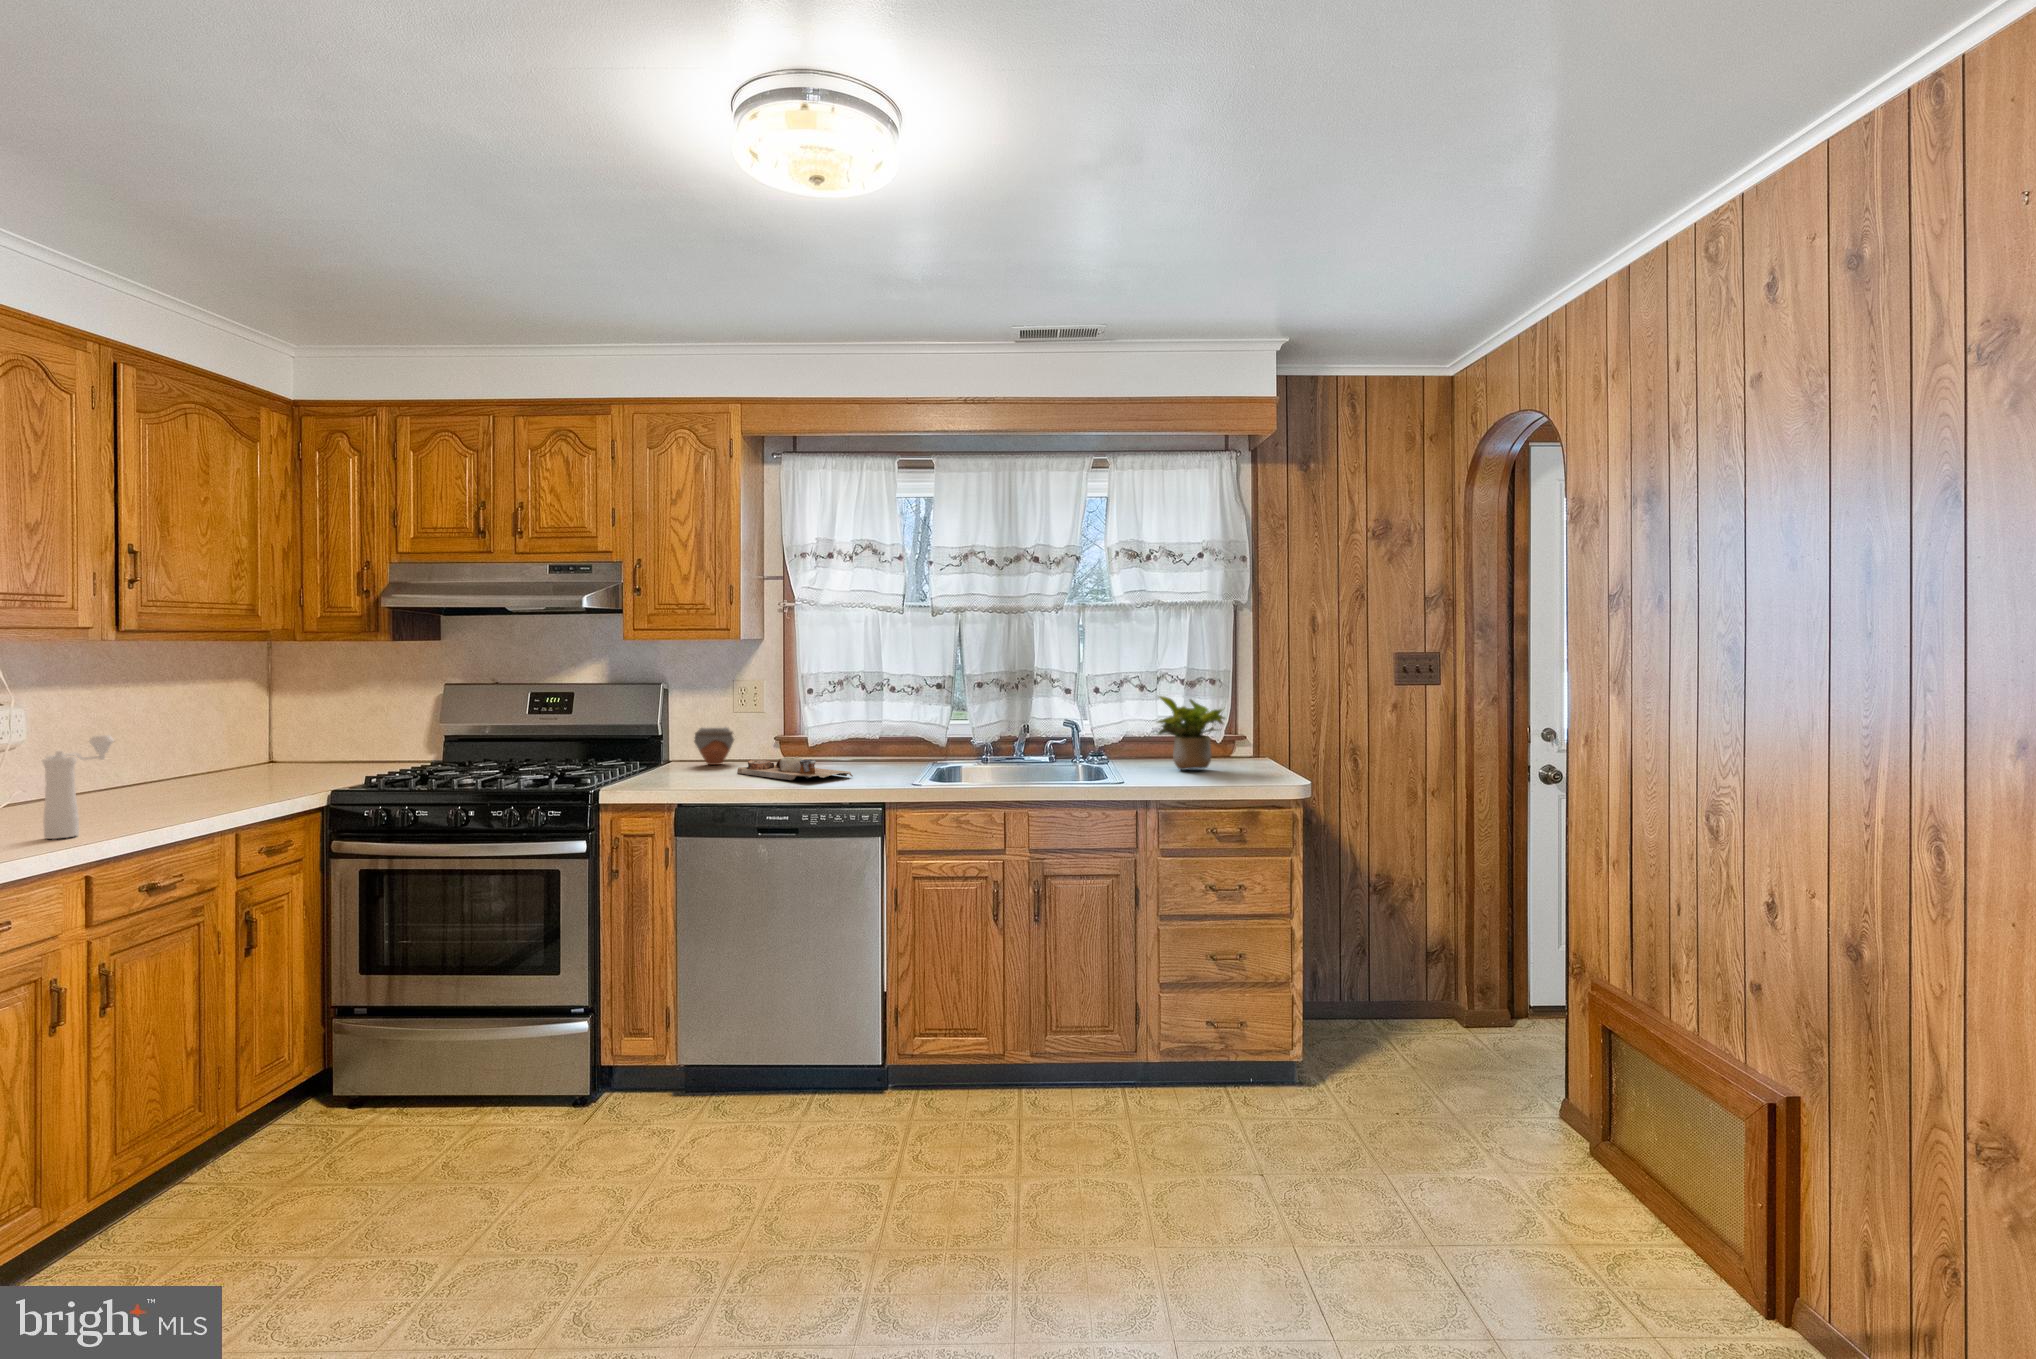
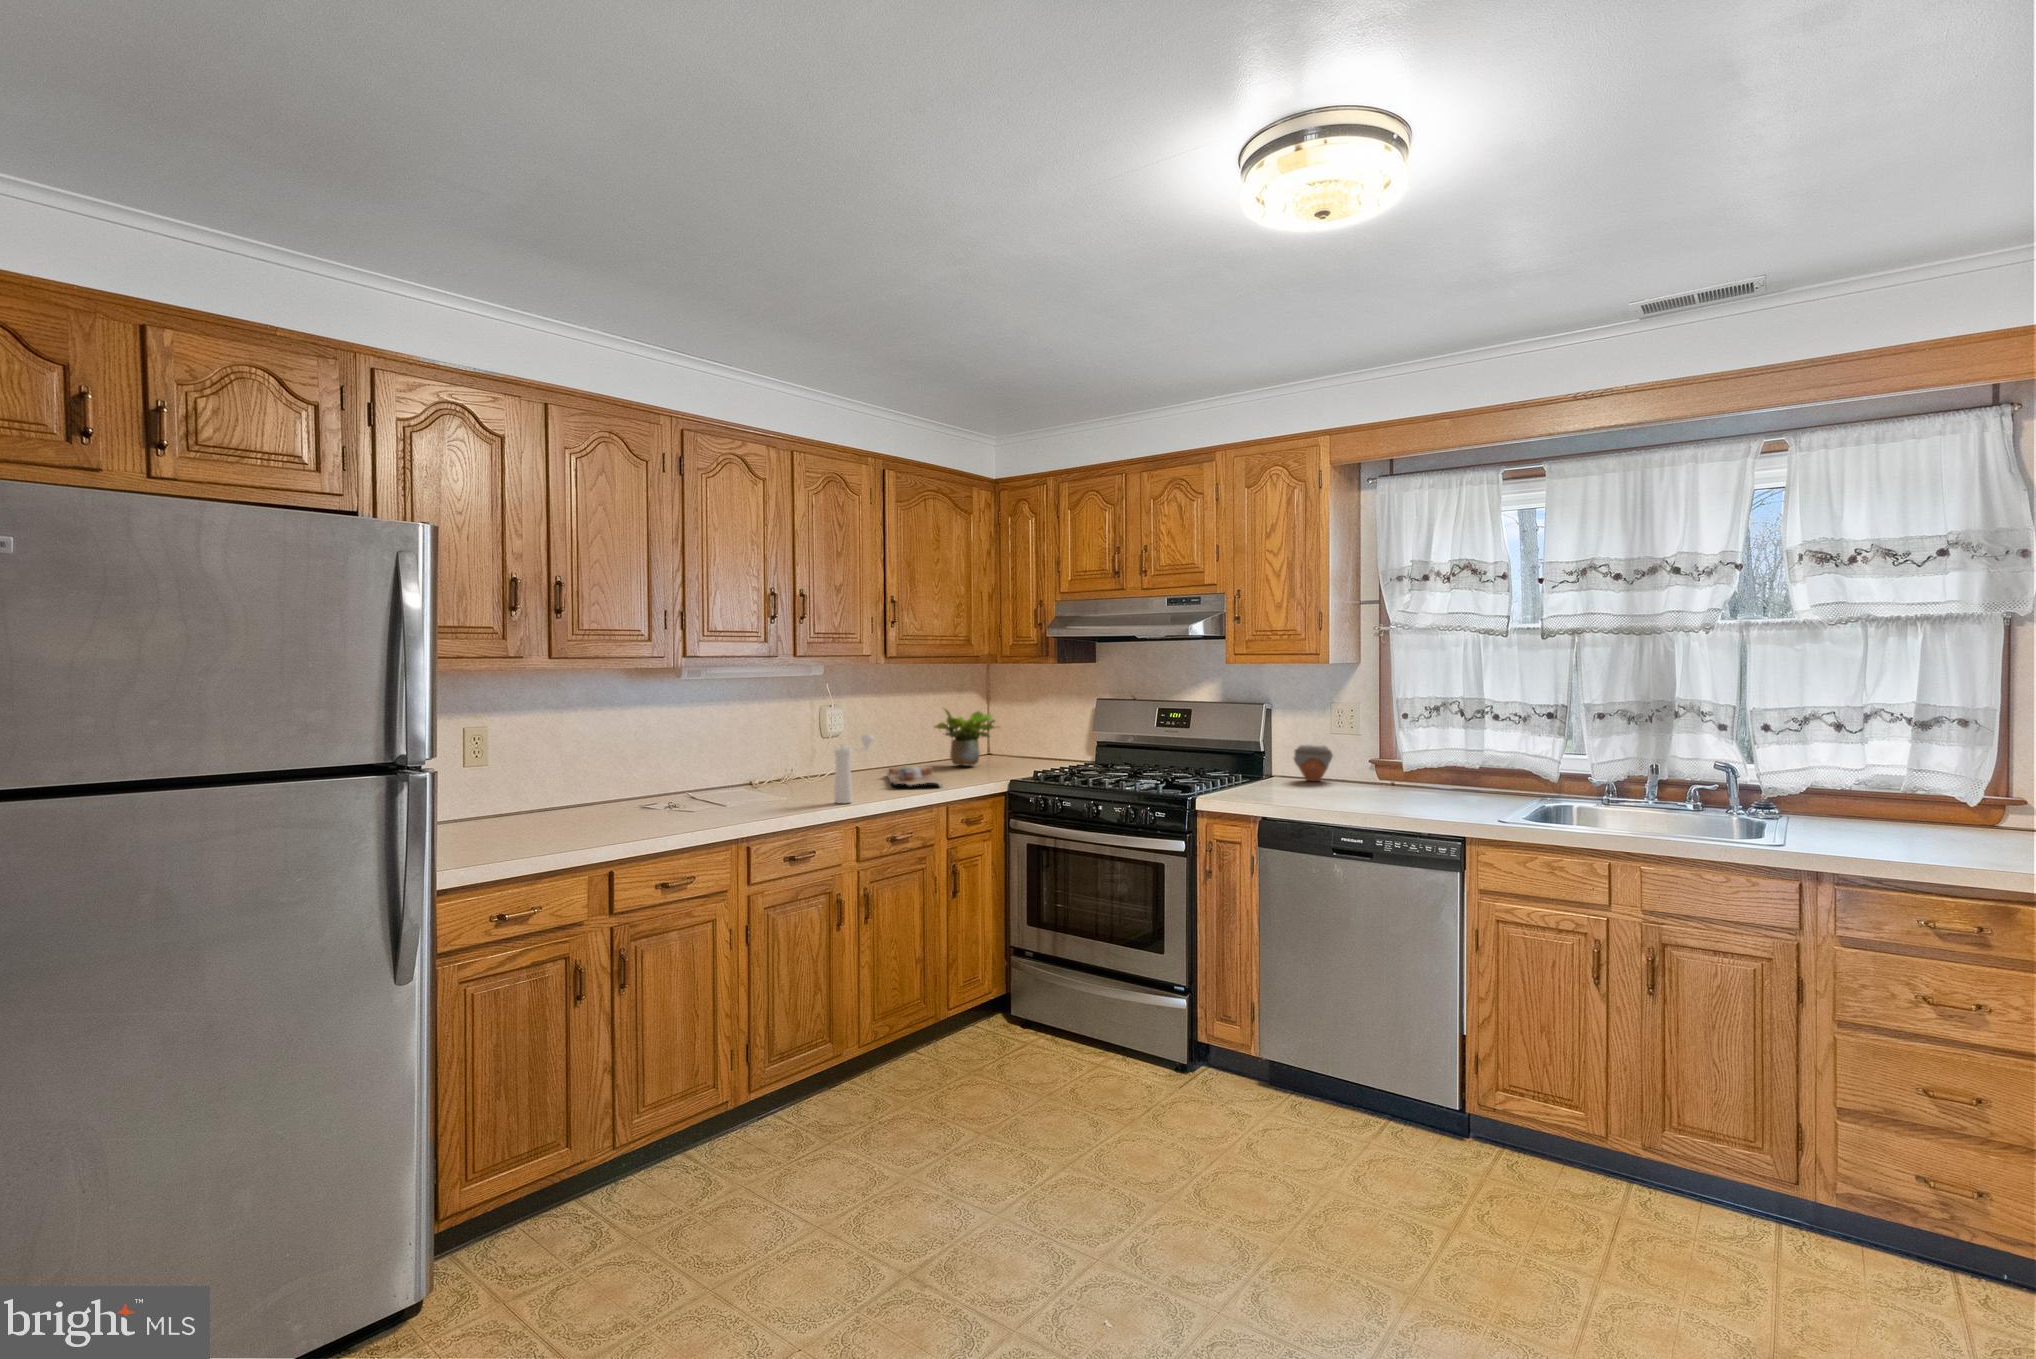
potted plant: present [1157,696,1225,770] -> present [935,709,998,766]
cutting board: present [737,757,852,780] -> present [887,765,942,786]

